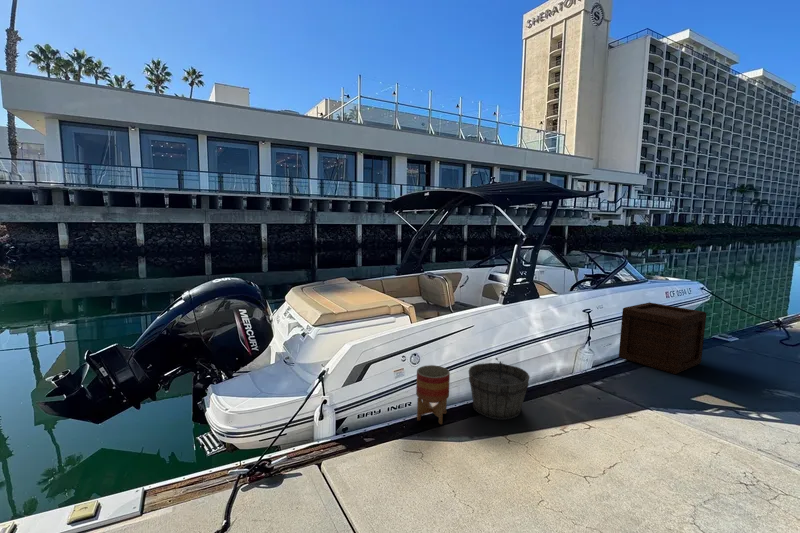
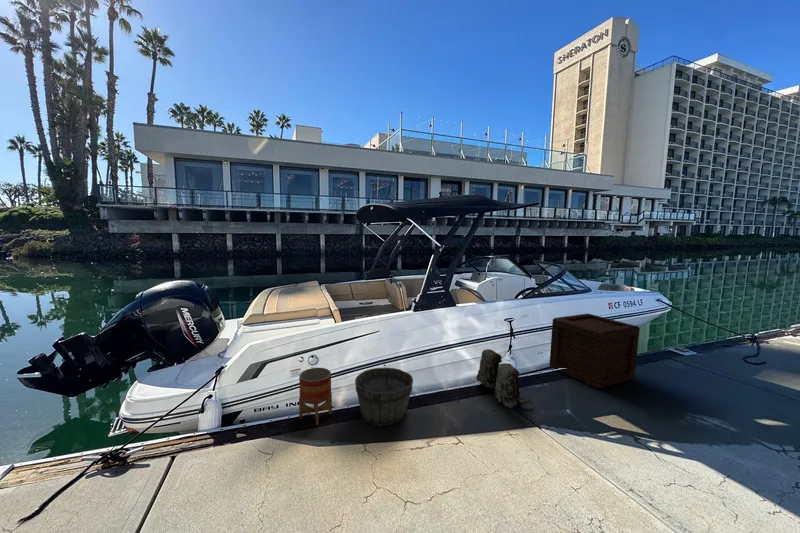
backpack: none [563,340,631,396] -> present [476,349,532,408]

